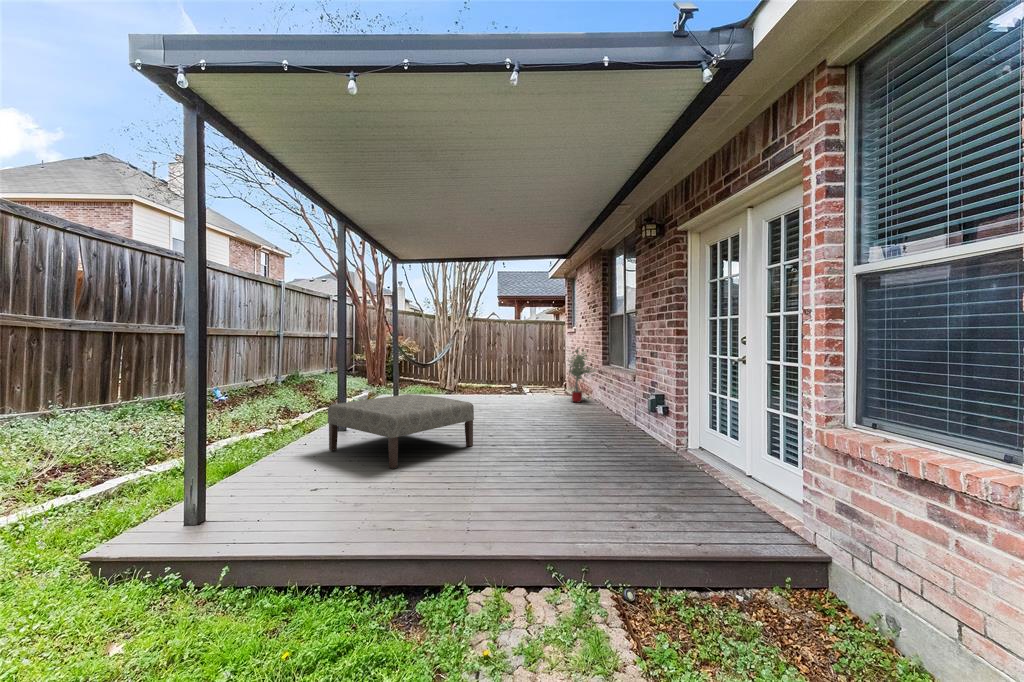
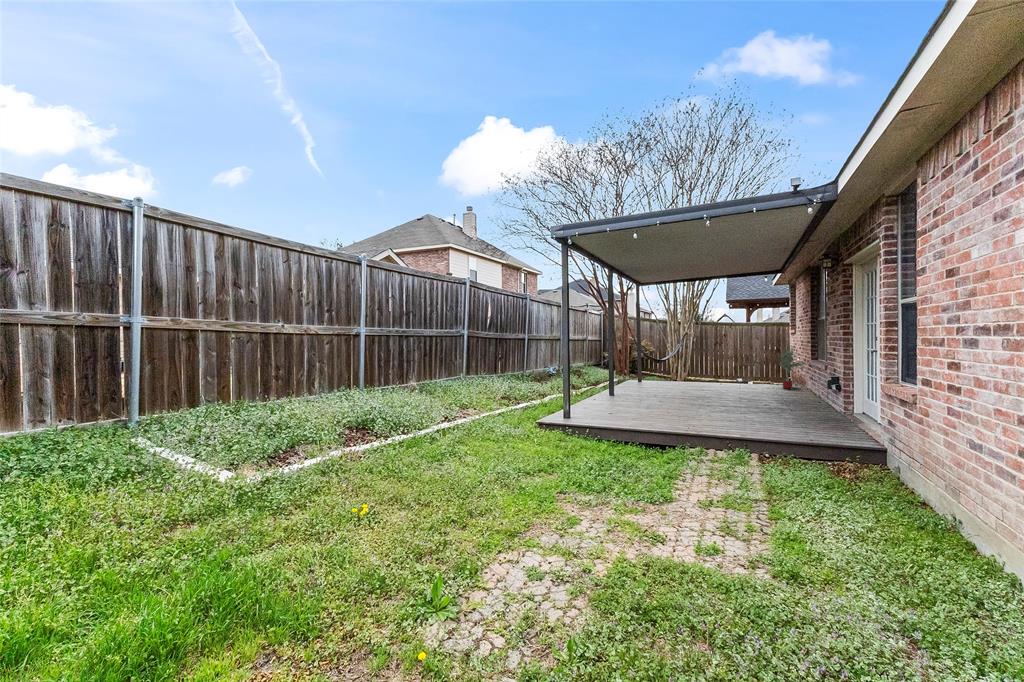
ottoman: present [328,394,474,469] -> none [609,373,695,409]

